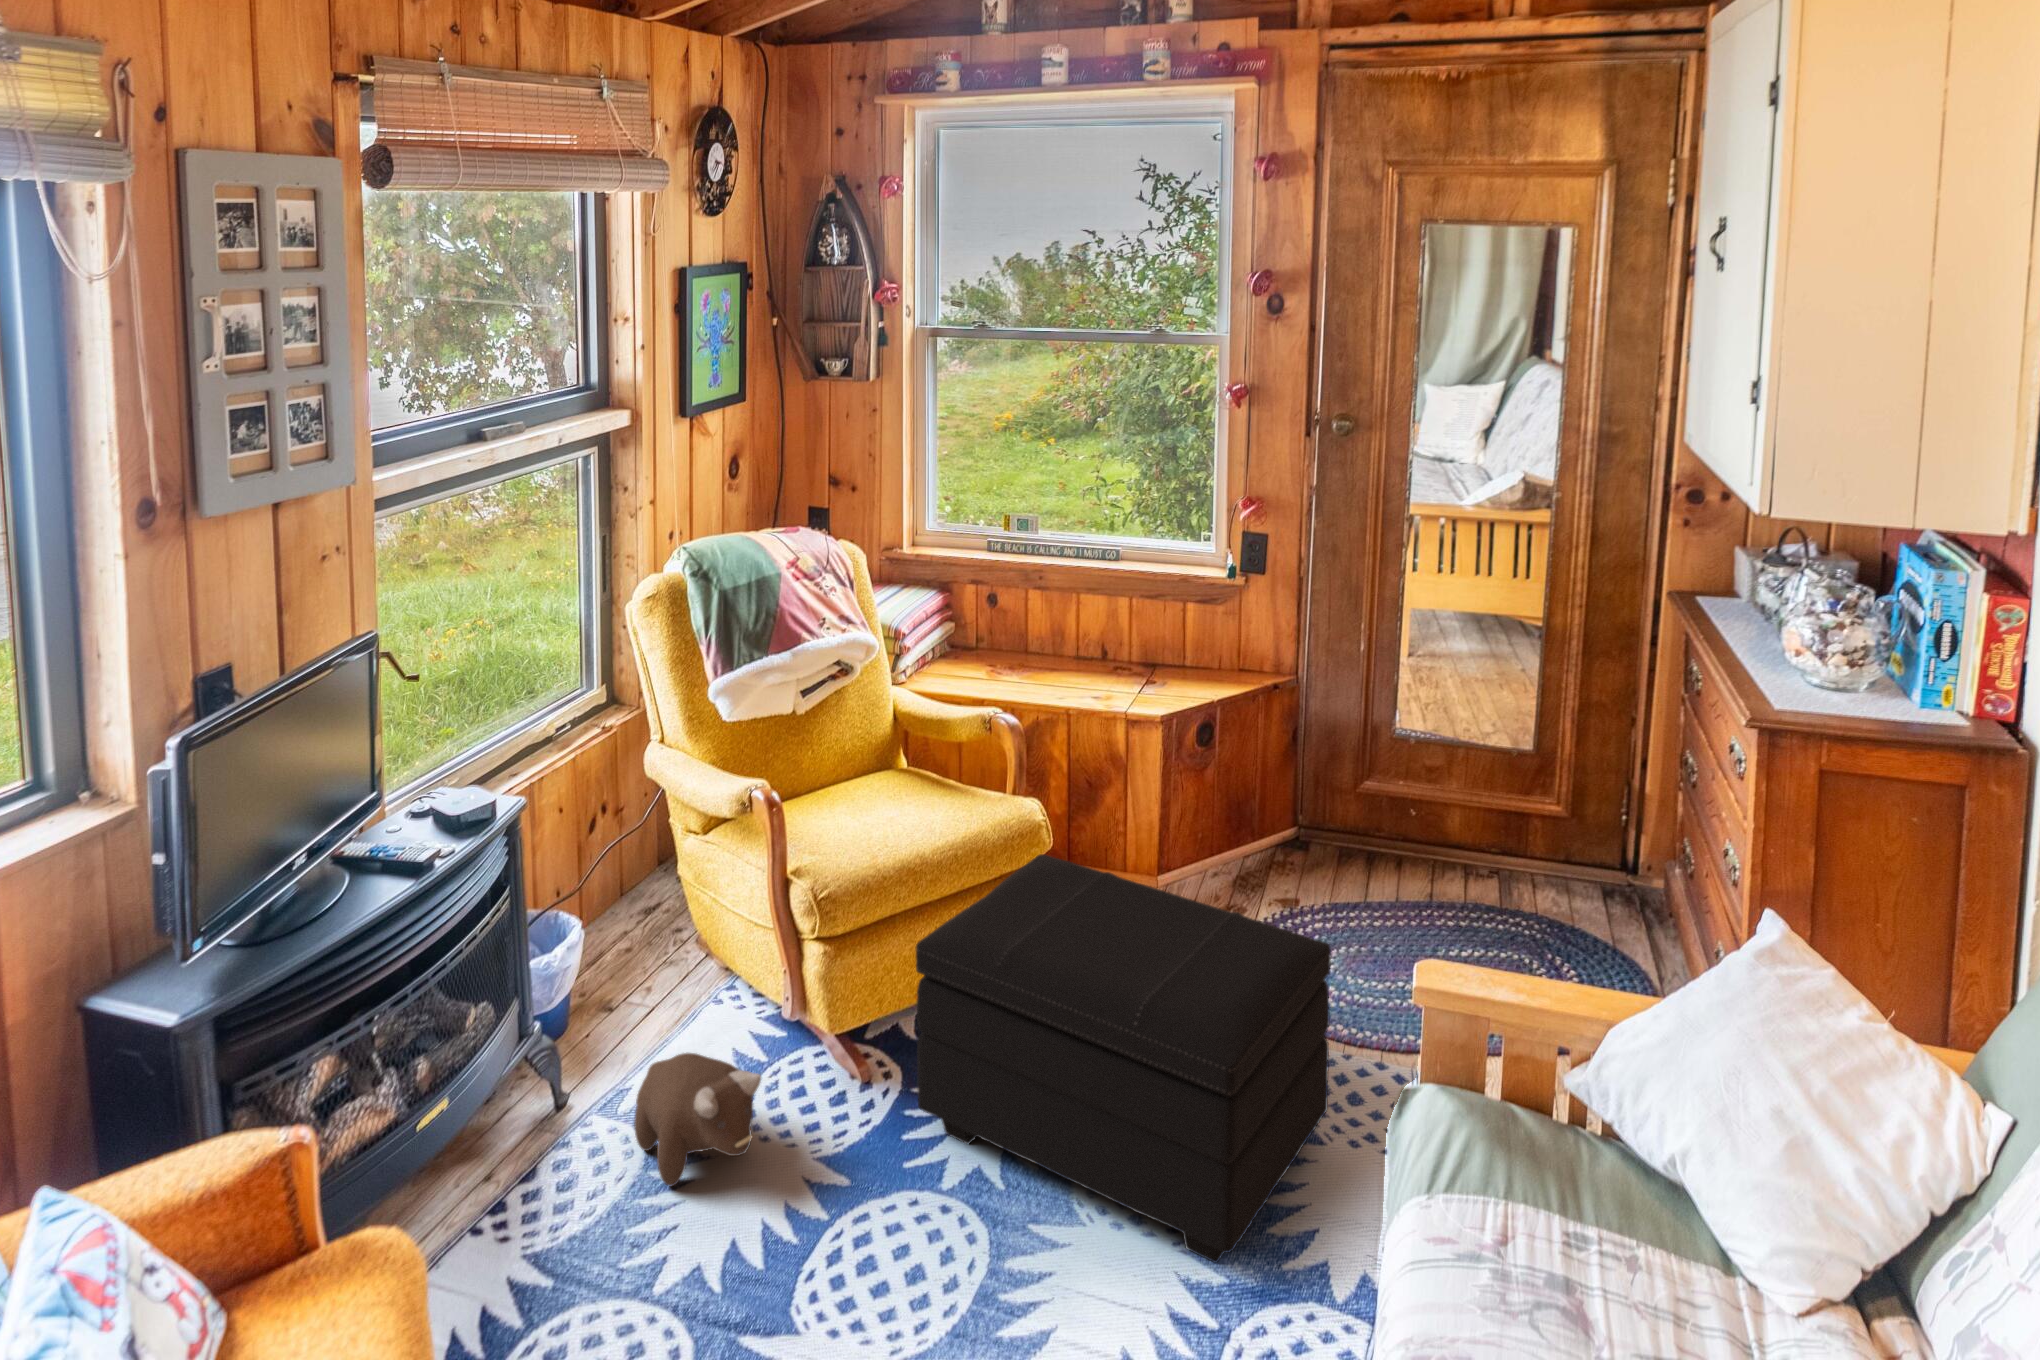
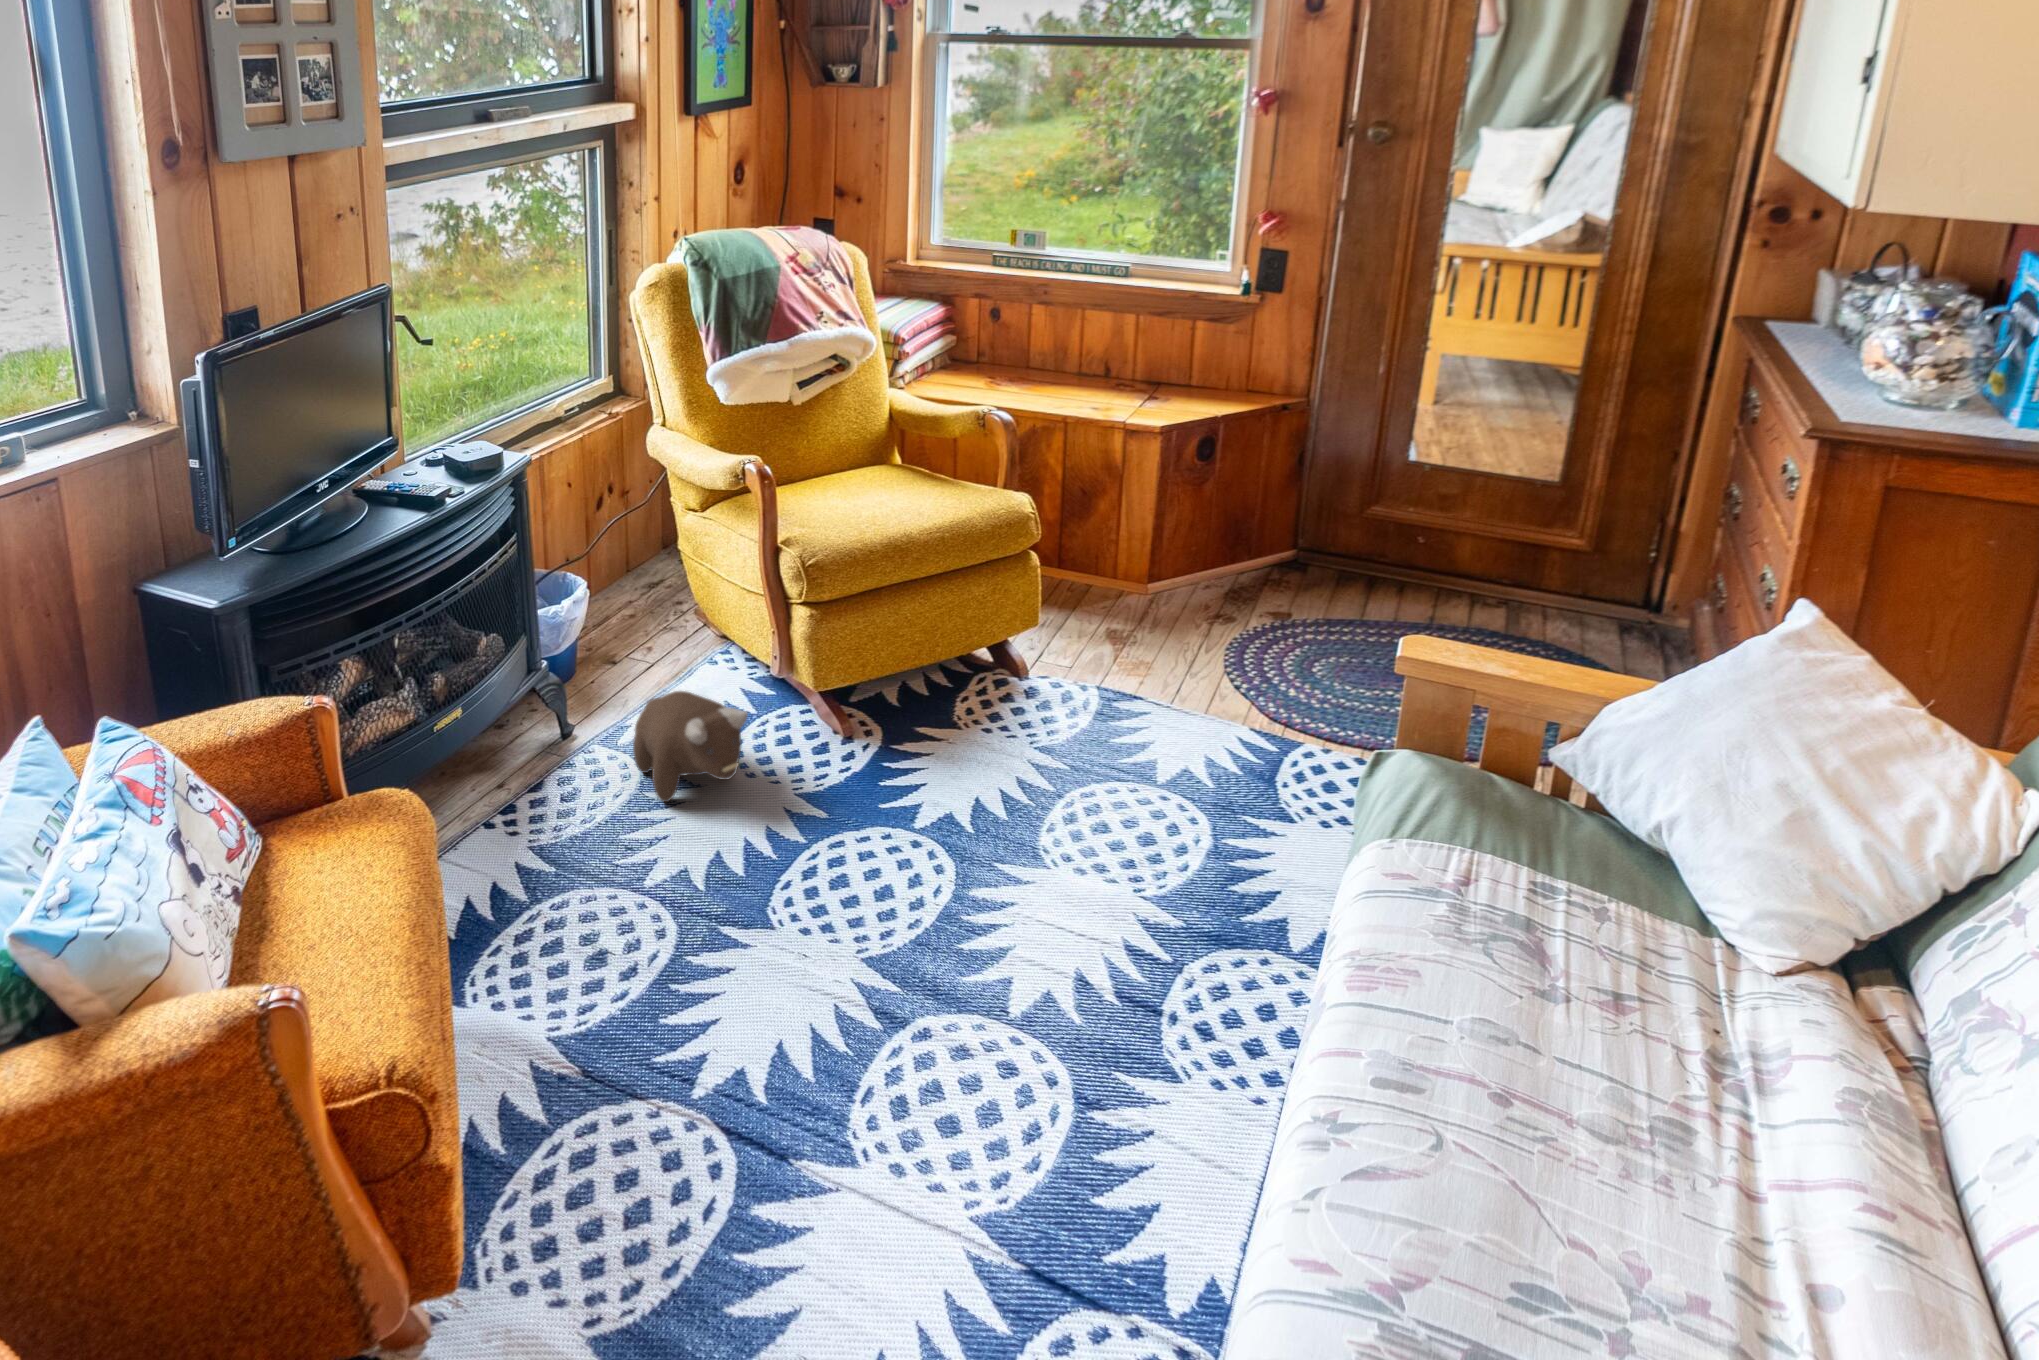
footstool: present [916,854,1331,1263] -> none [896,541,1316,908]

